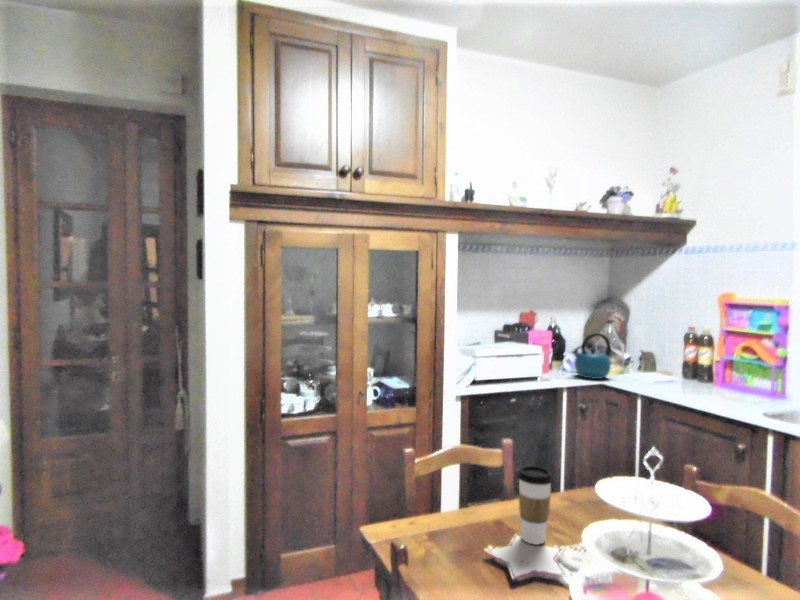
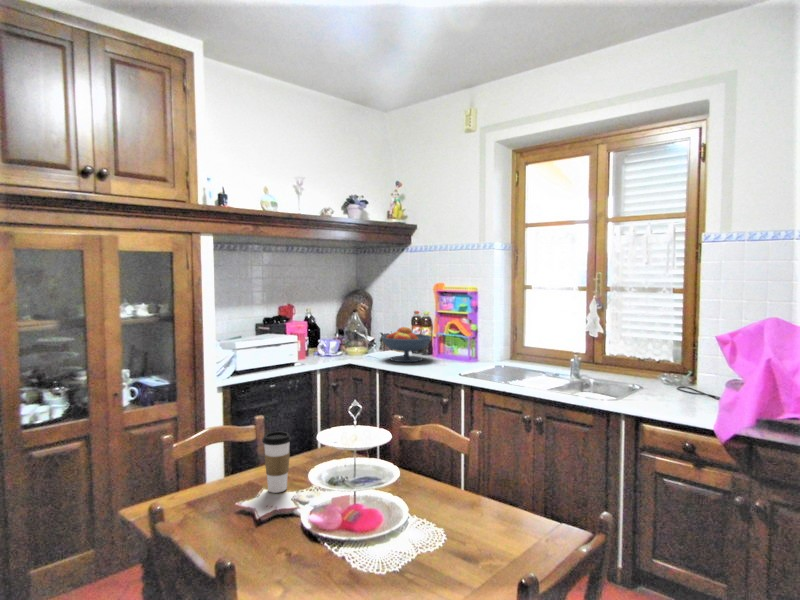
kettle: present [572,333,611,379] -> none [324,320,356,360]
fruit bowl: none [644,345,717,391] -> present [382,327,431,362]

